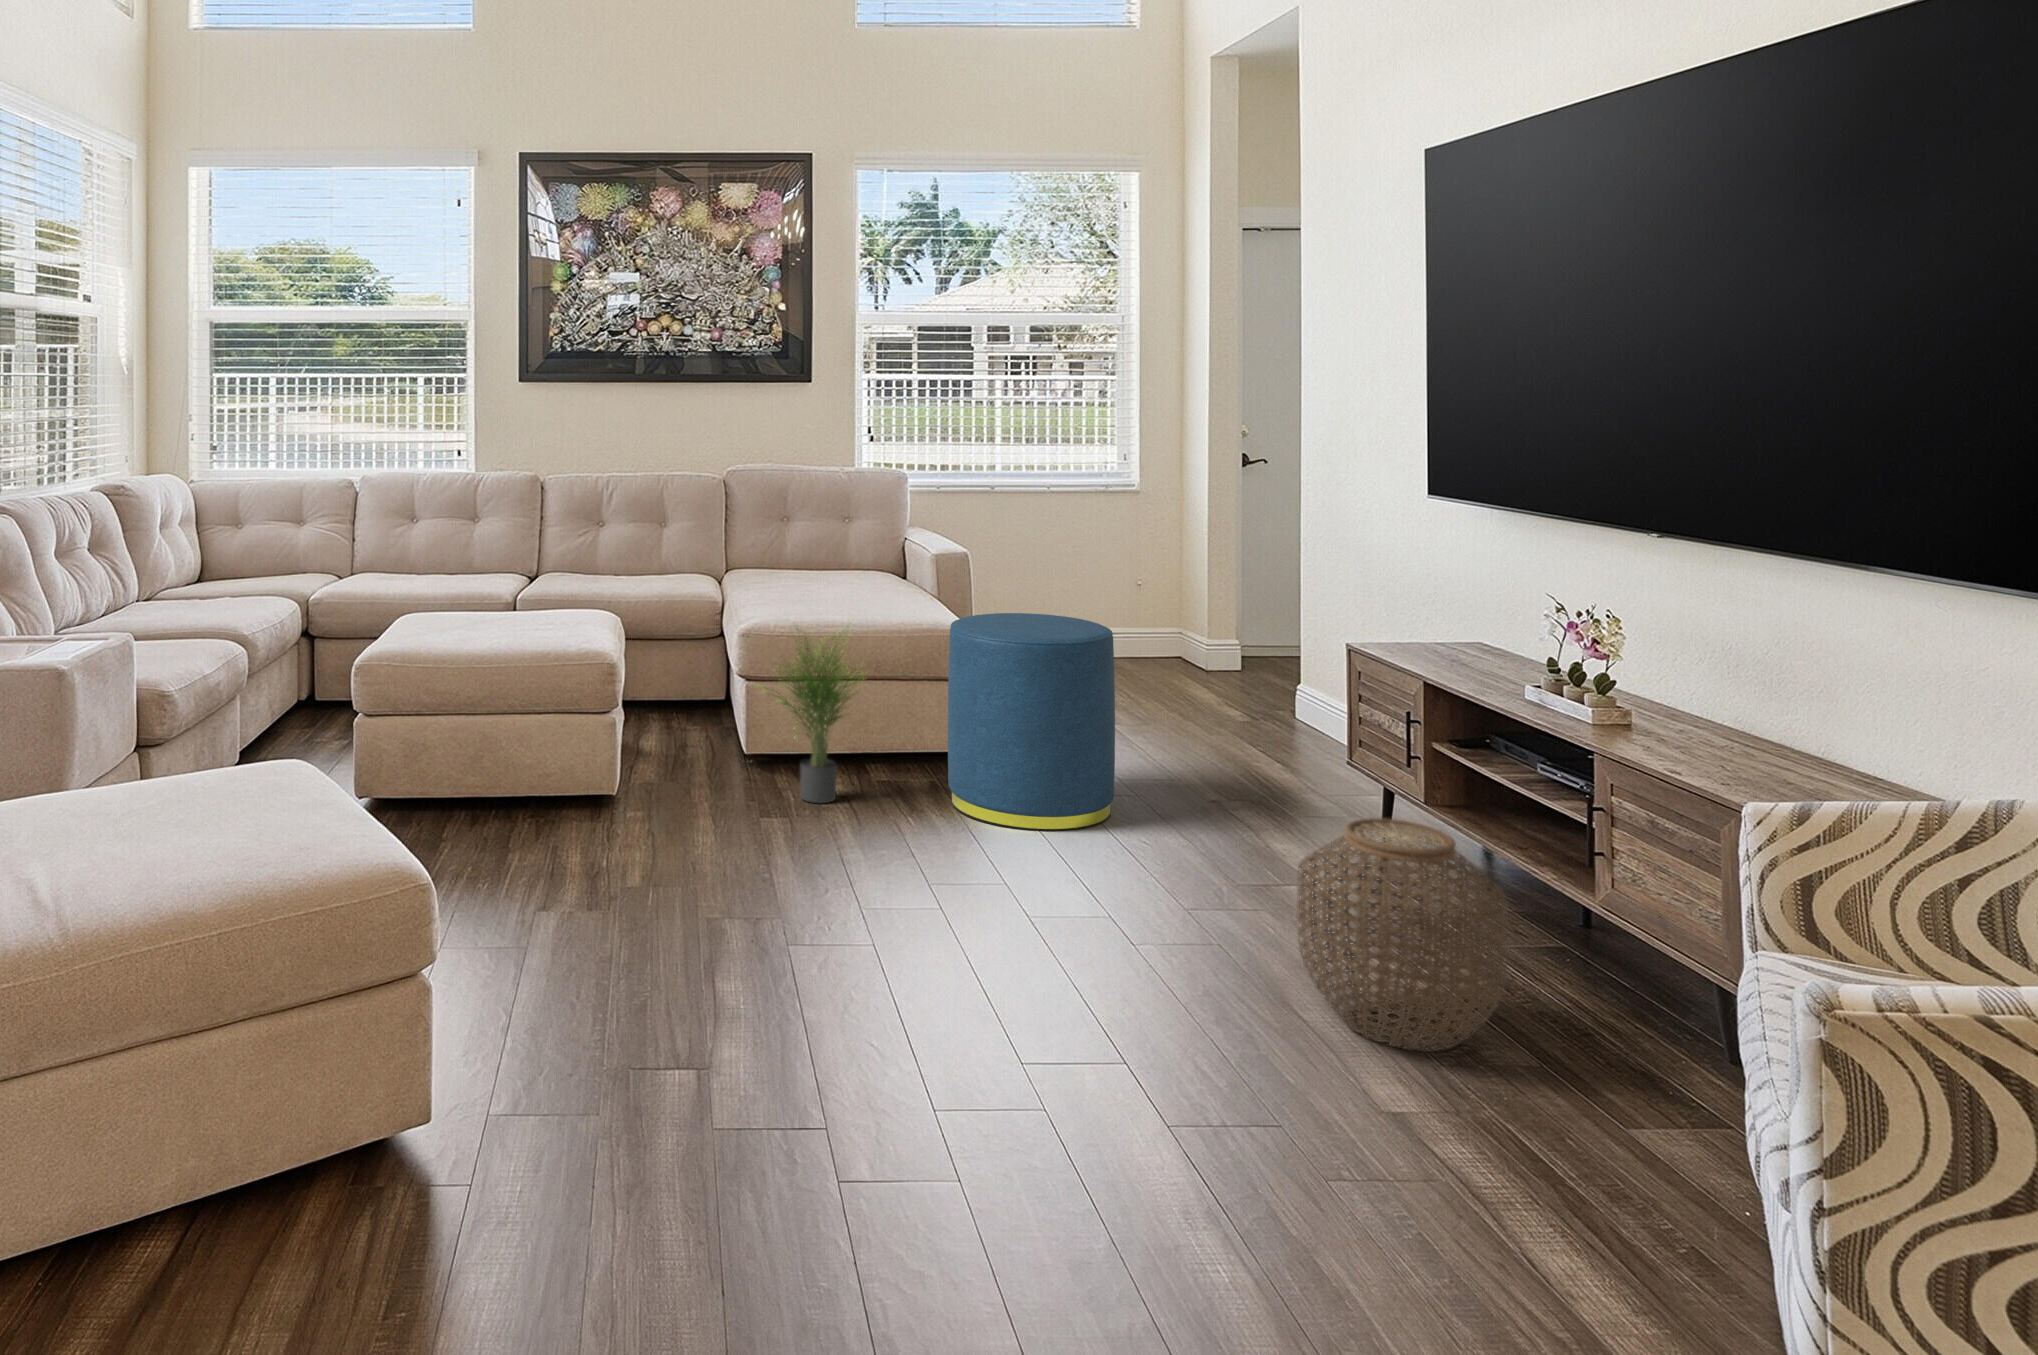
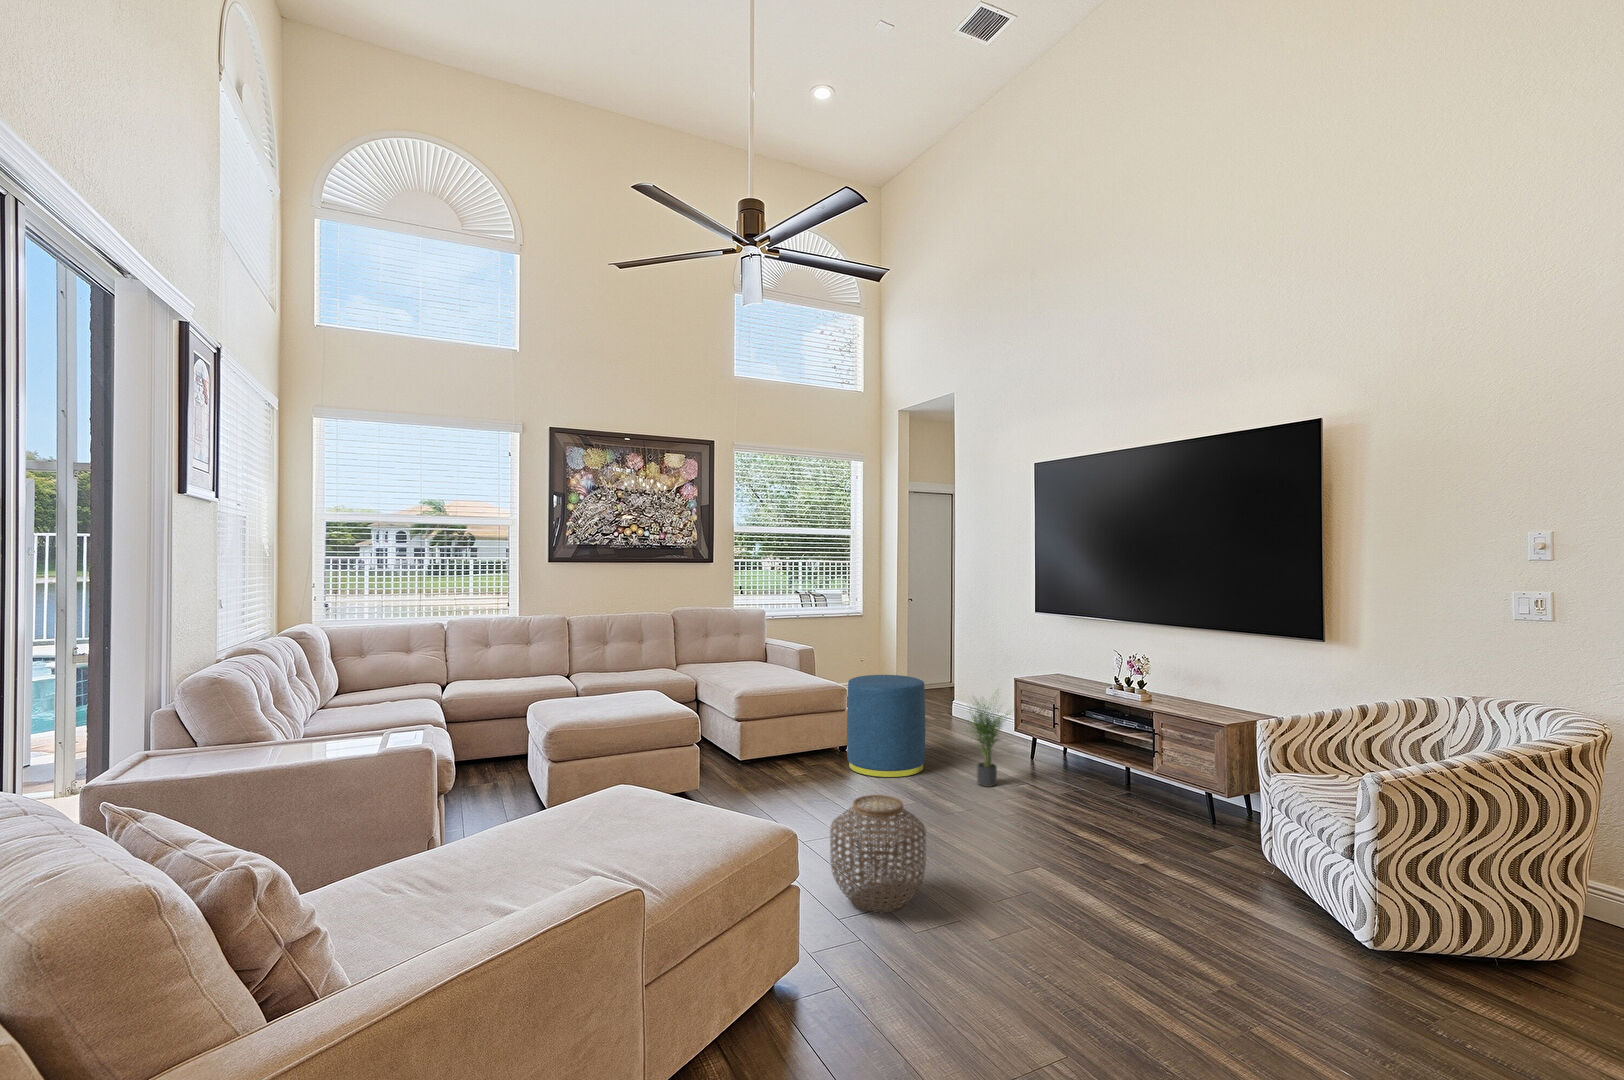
potted plant: present [765,633,861,803] -> present [968,703,1008,787]
woven basket: present [1297,818,1508,1051] -> present [830,795,926,912]

